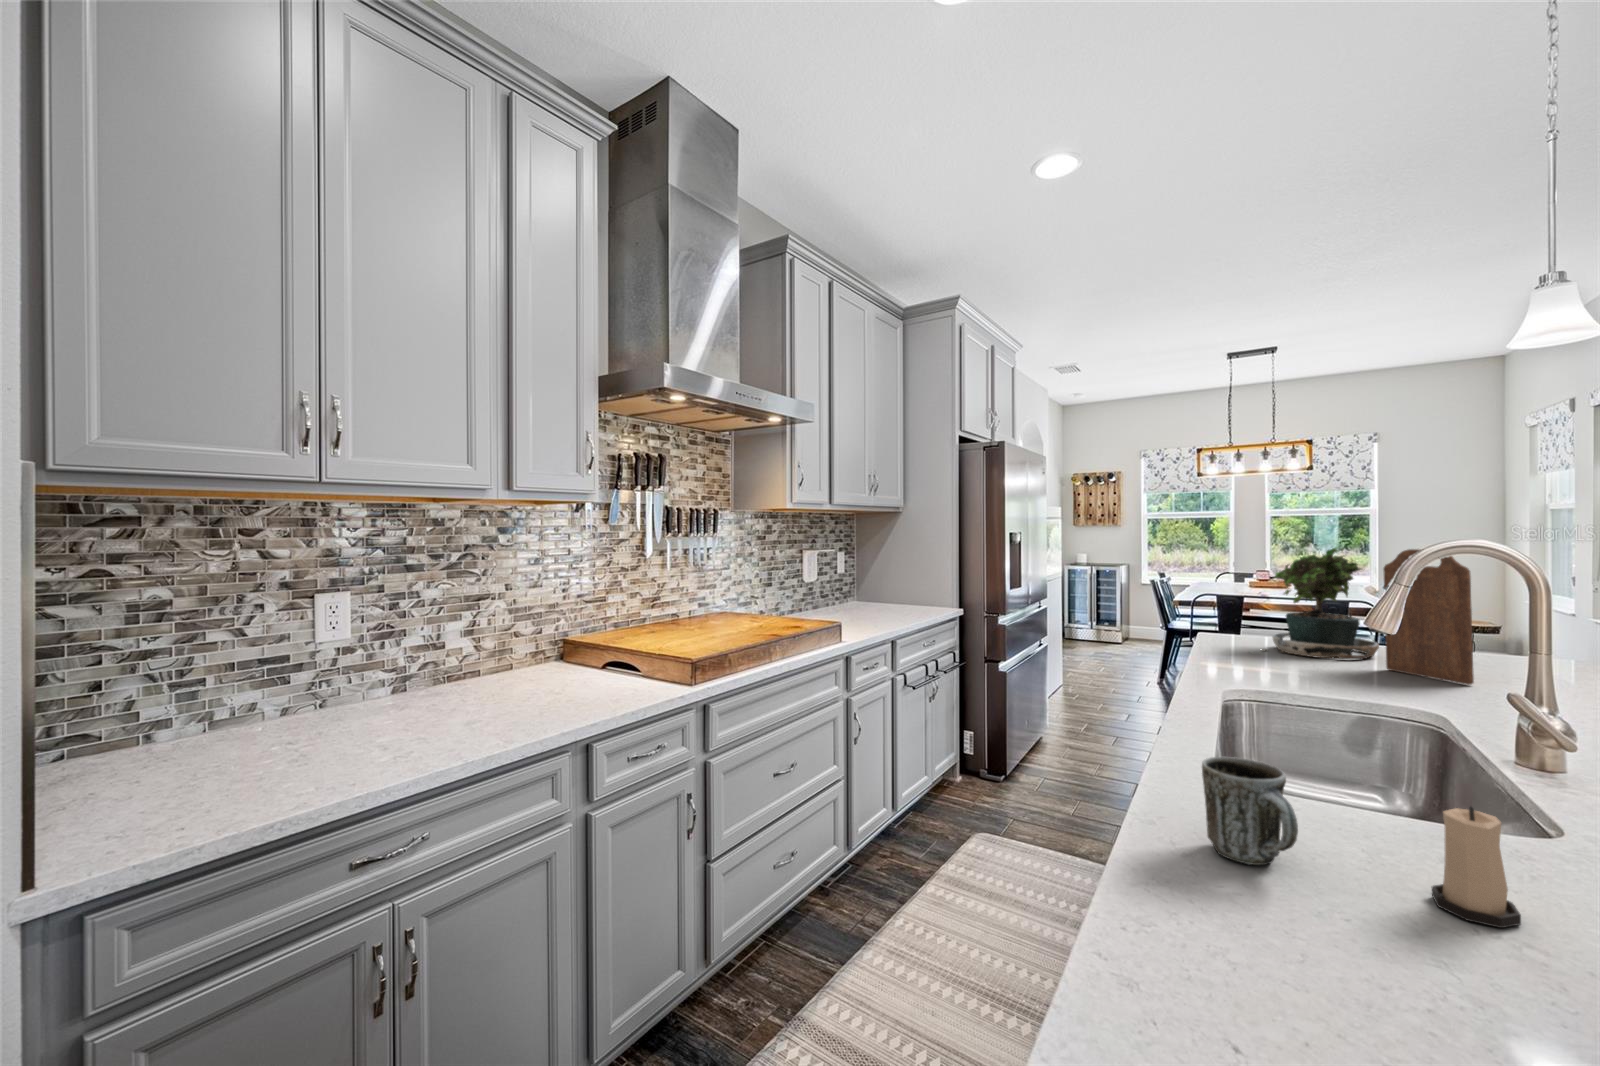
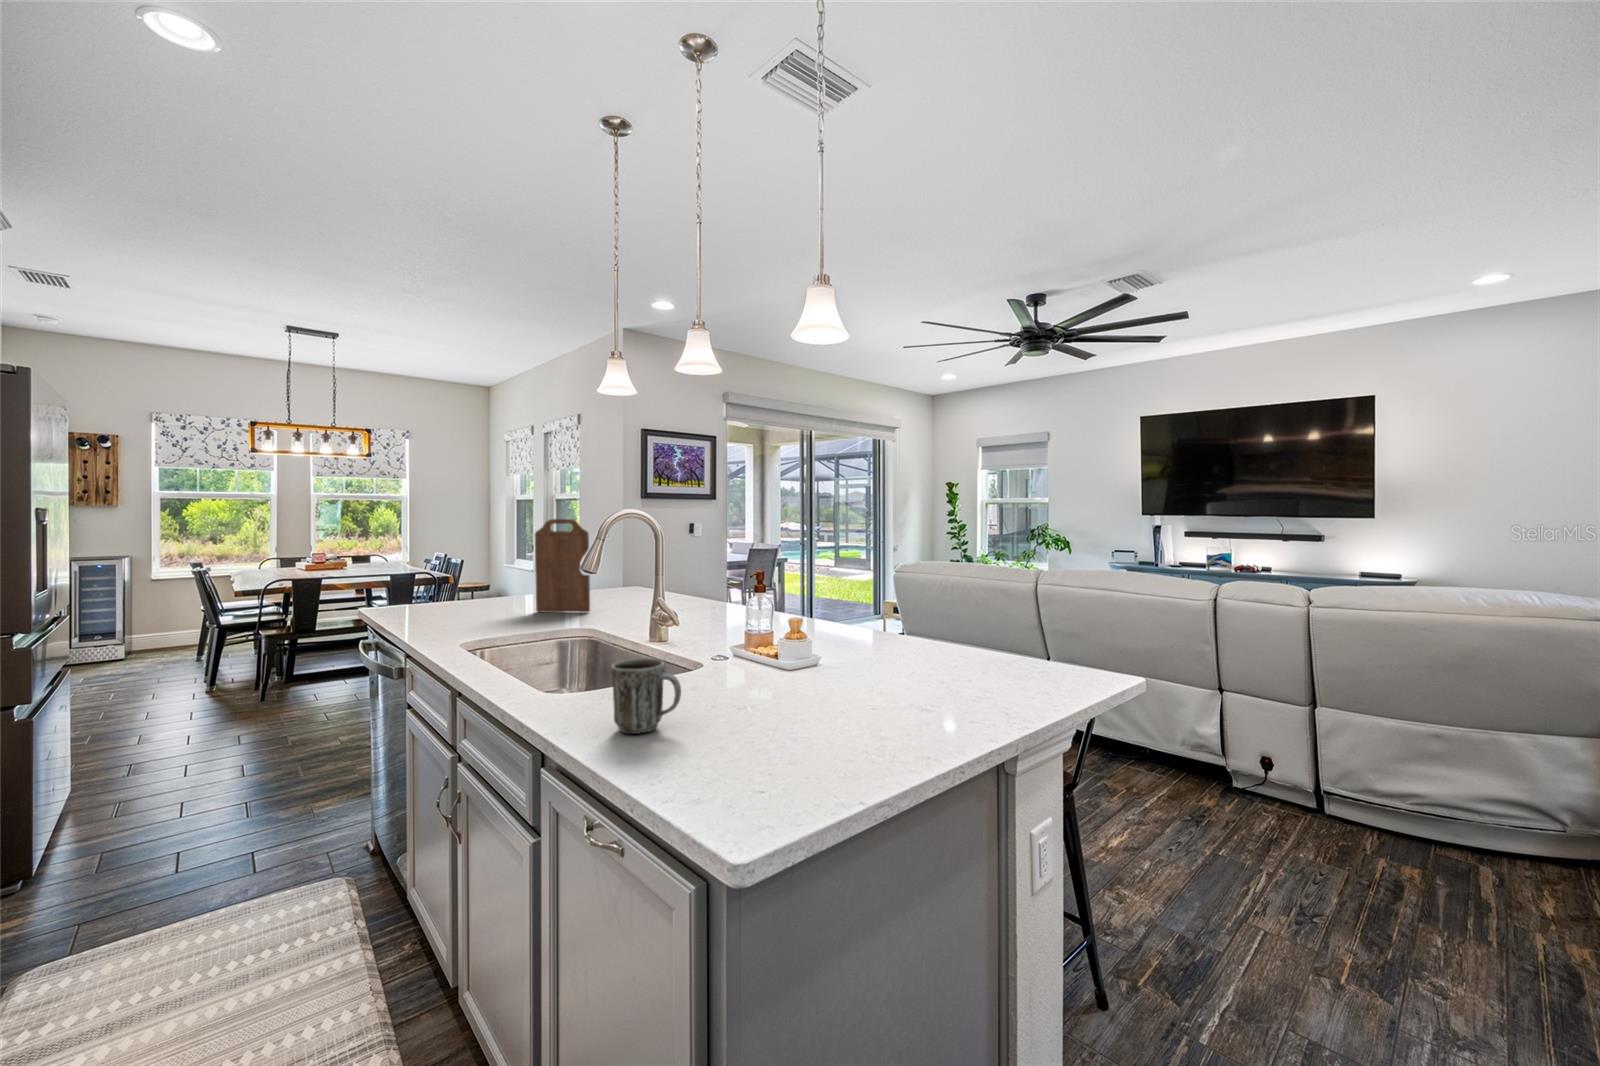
potted plant: present [1272,547,1379,659] -> none [428,518,521,617]
candle: present [1432,806,1521,928] -> none [724,648,759,712]

